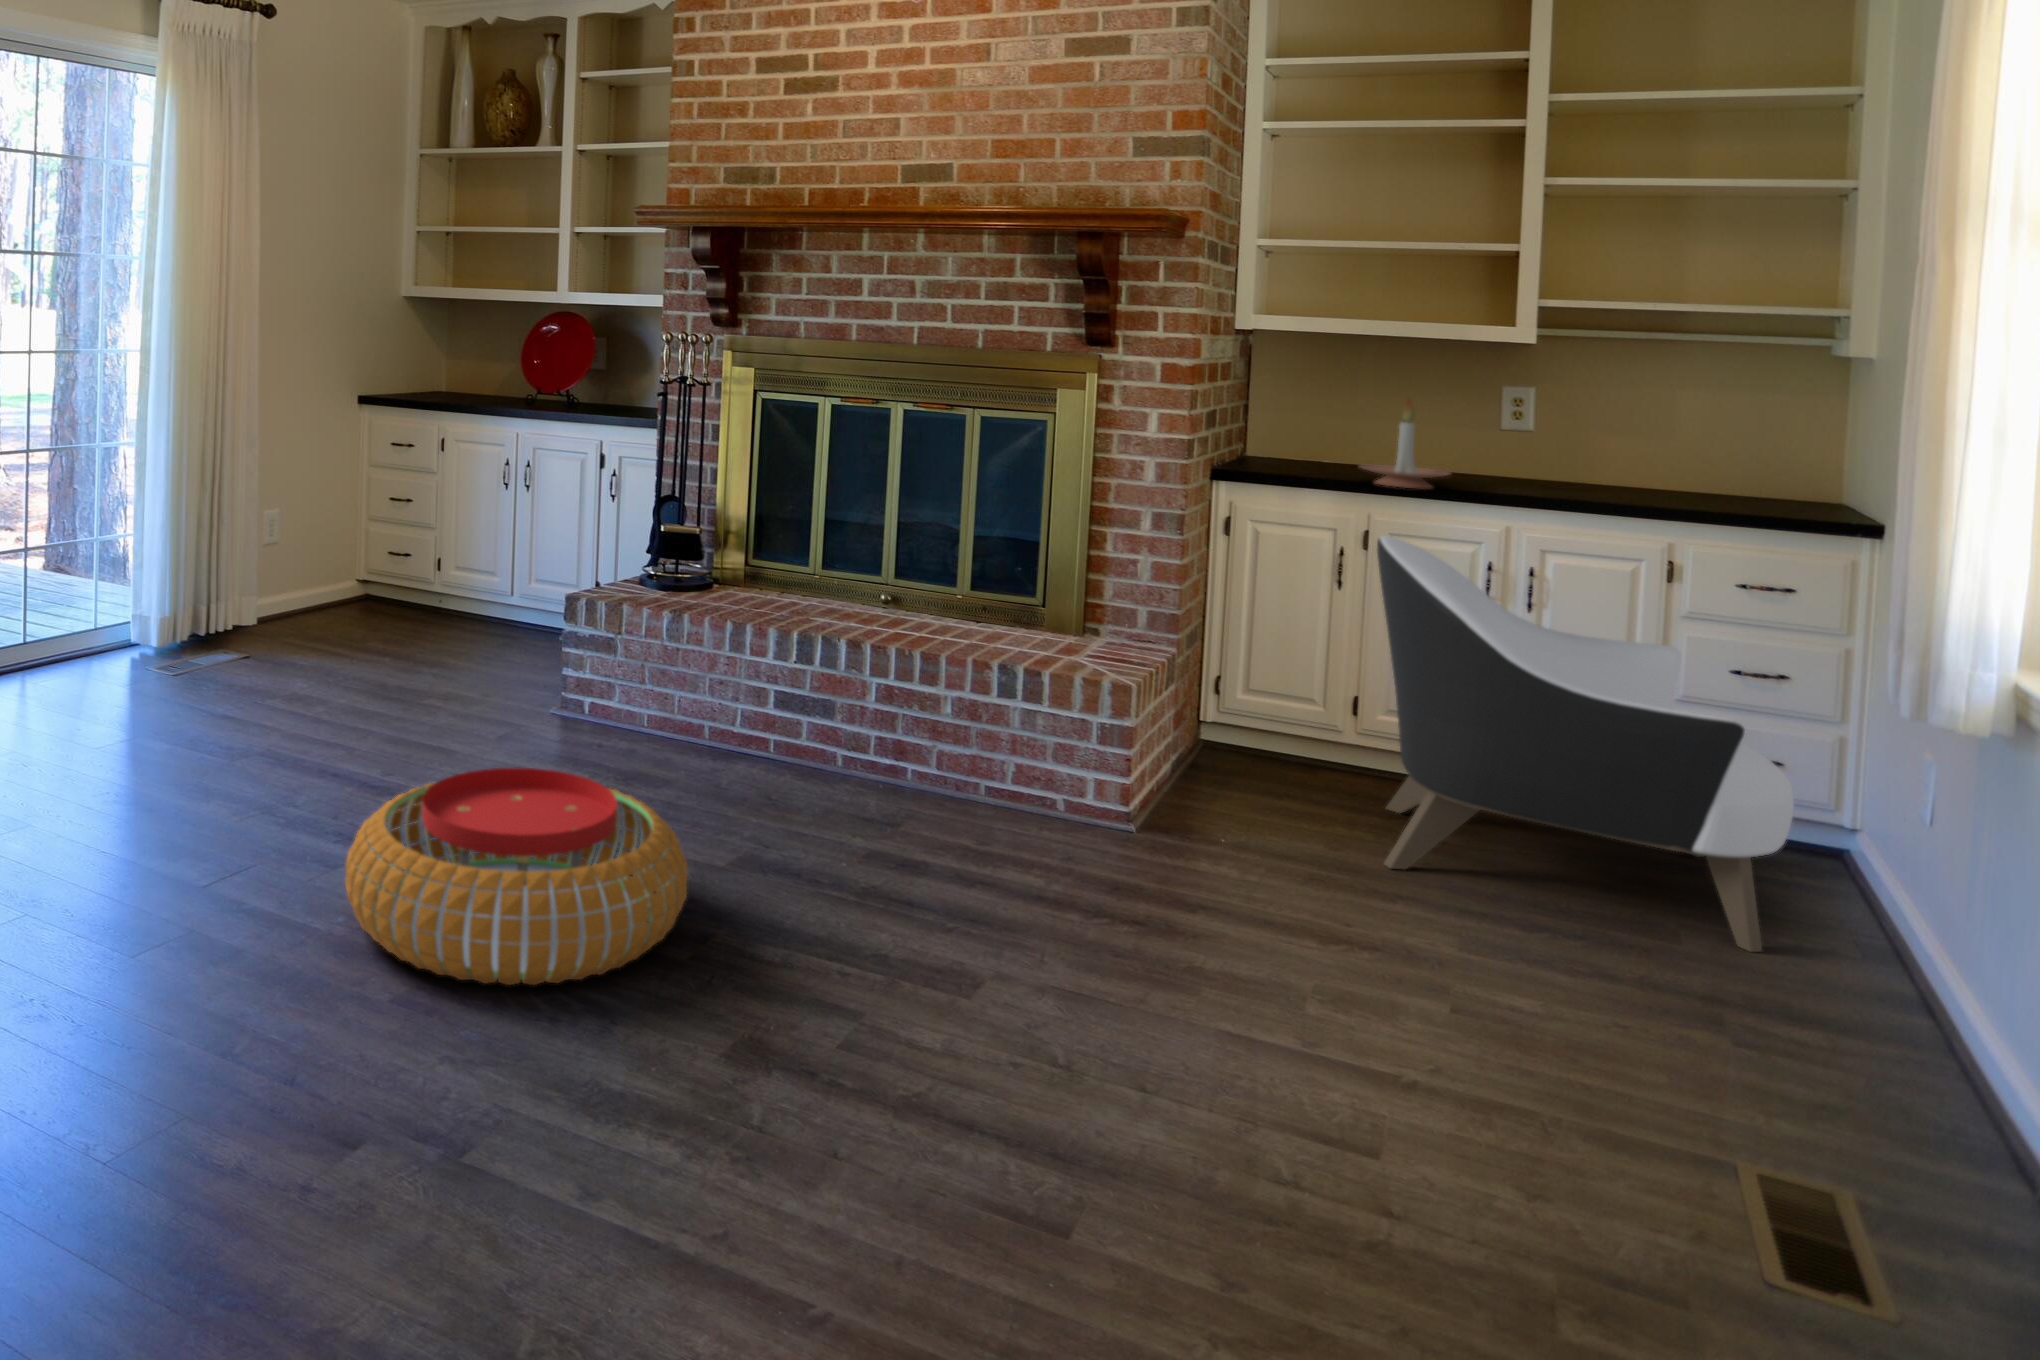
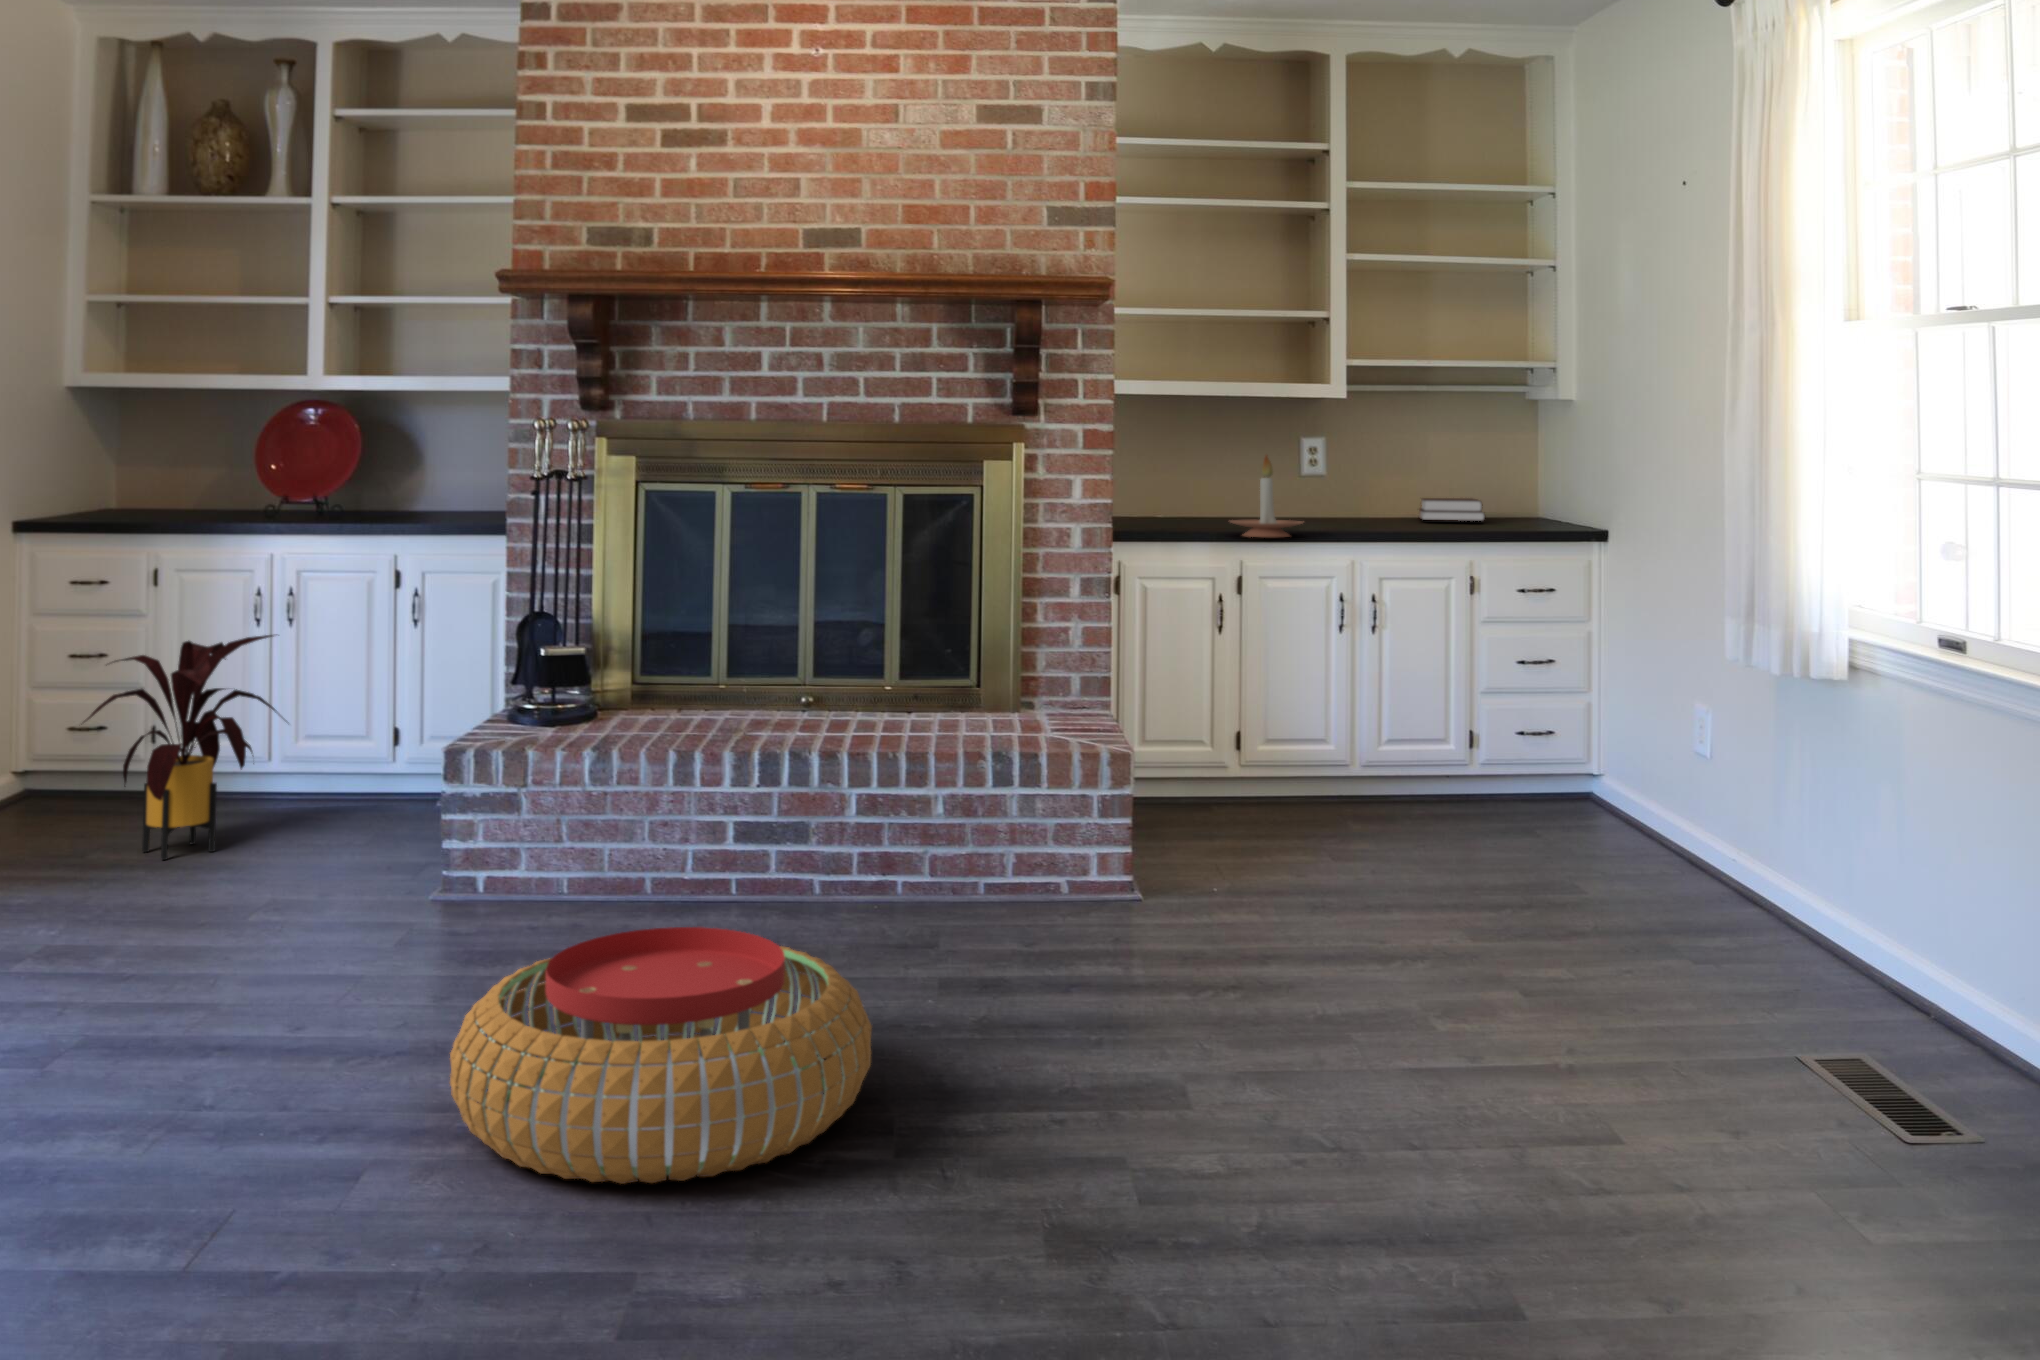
hardback book: none [1648,456,1745,491] -> present [1419,498,1485,521]
house plant: none [377,485,527,643] -> present [84,635,276,860]
armchair: present [1377,536,1794,952] -> none [1288,578,1616,885]

